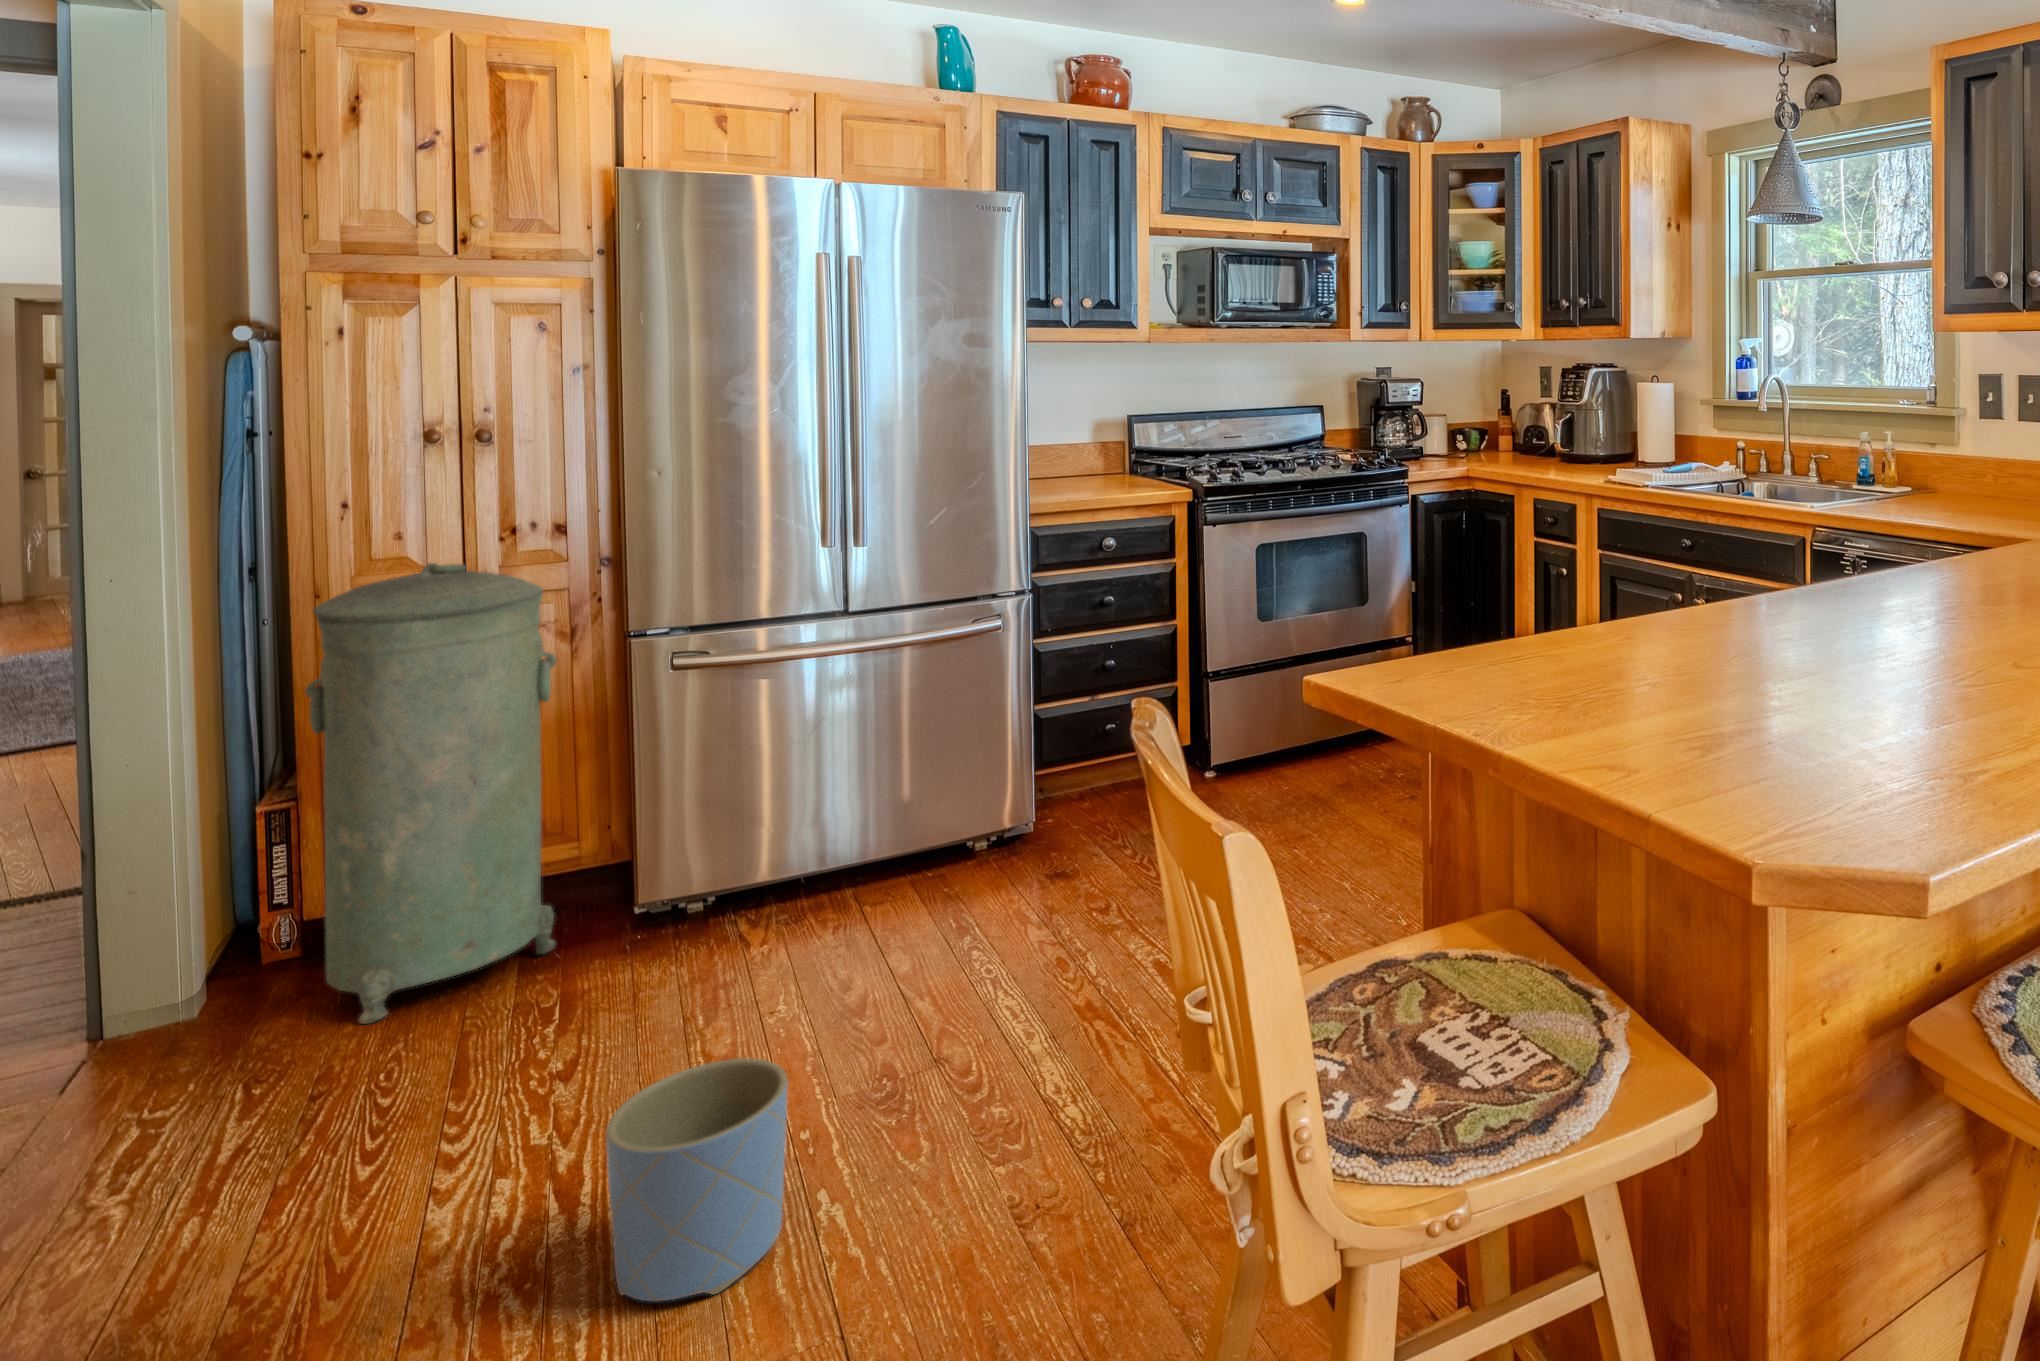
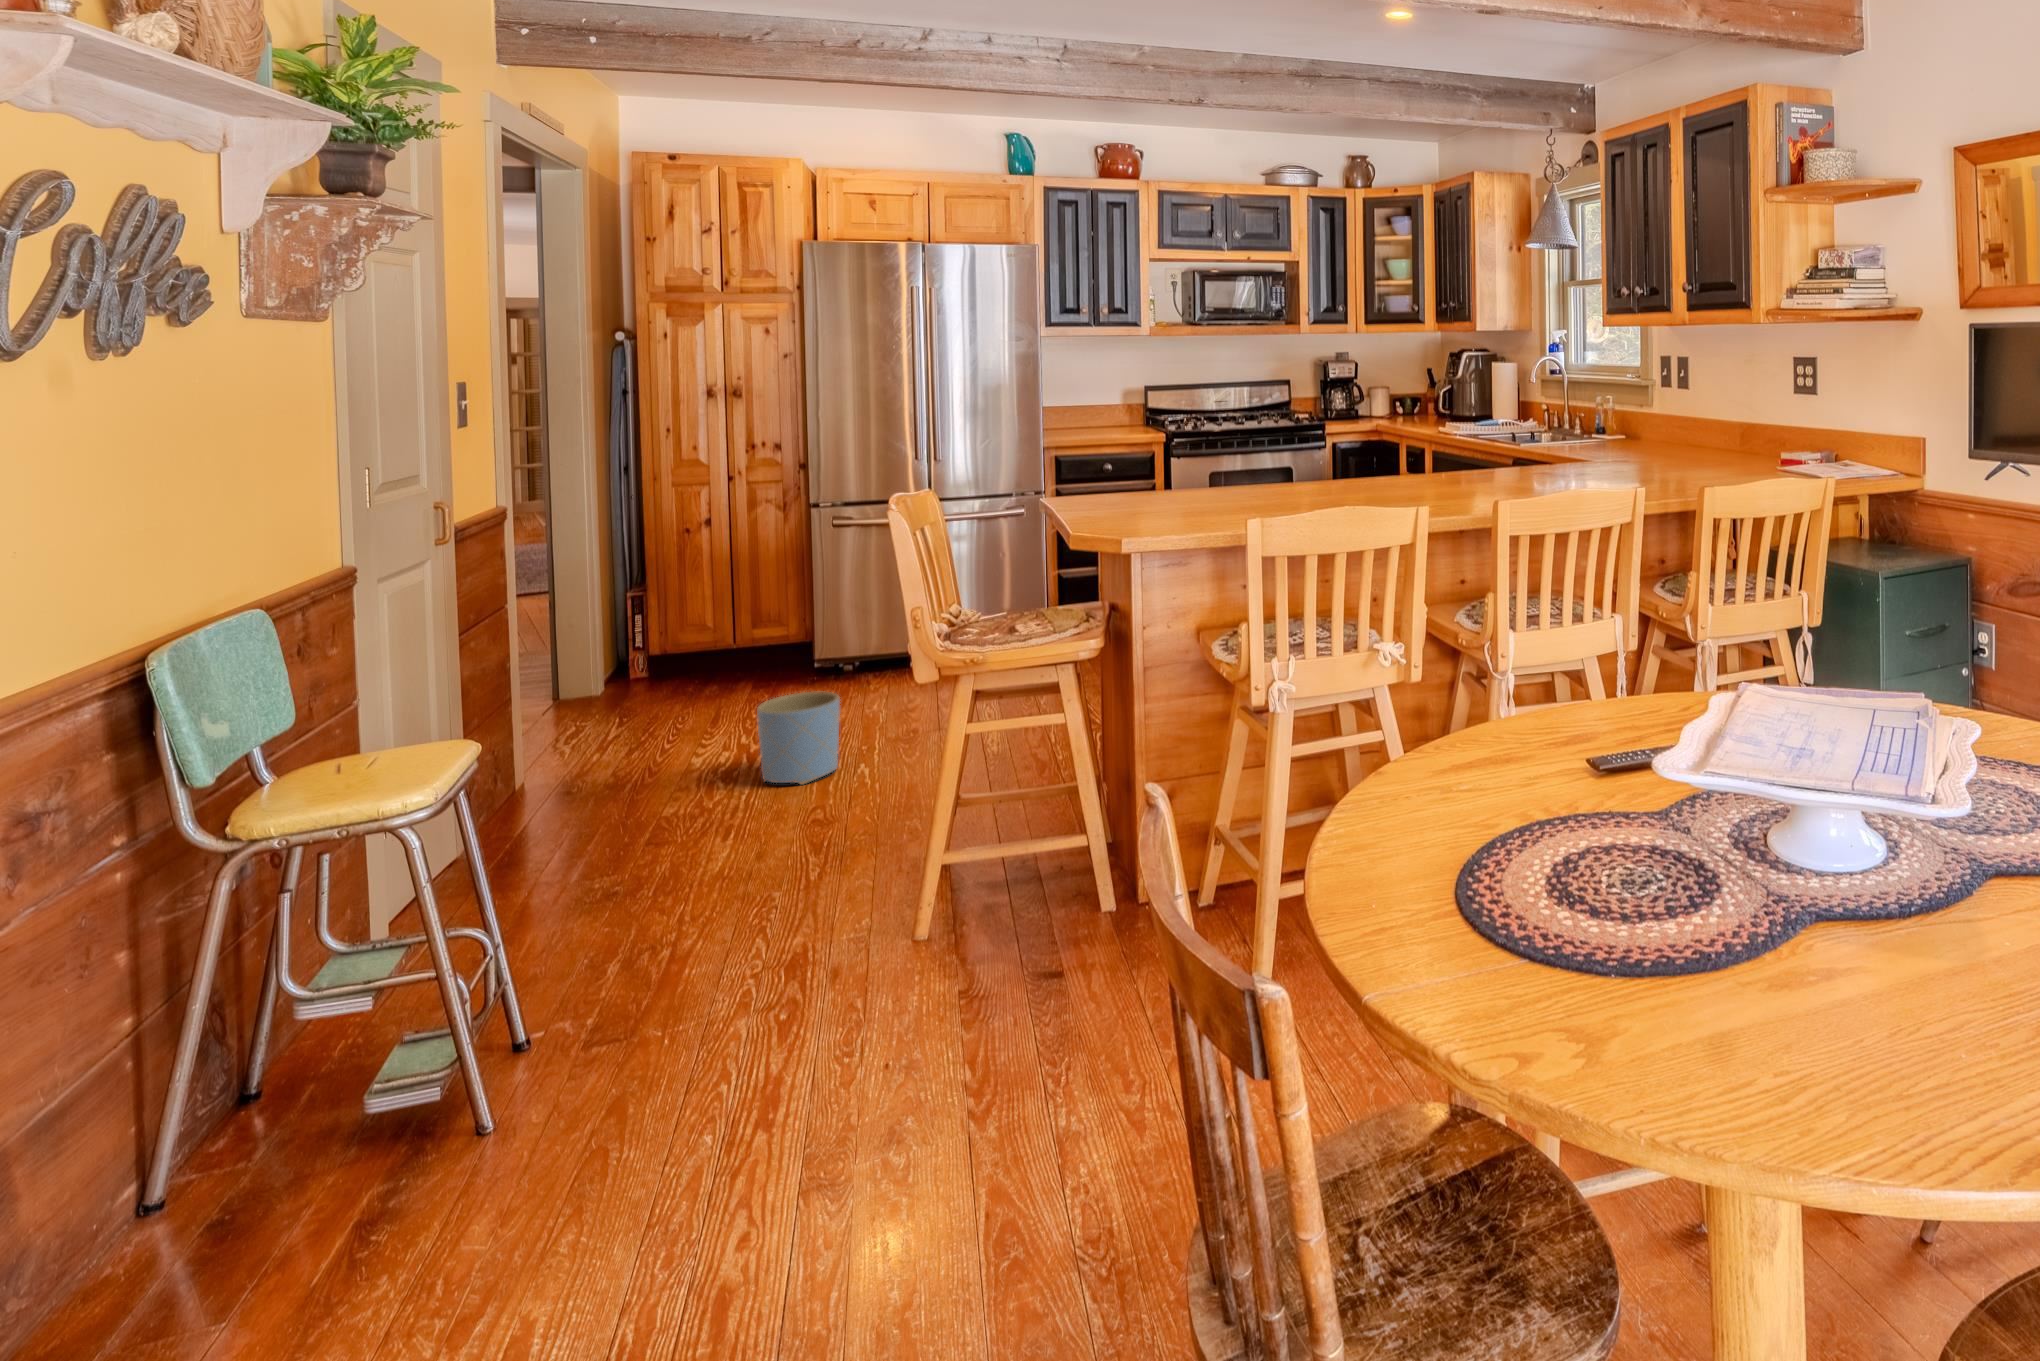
trash can: present [305,563,557,1024] -> none [649,462,772,699]

